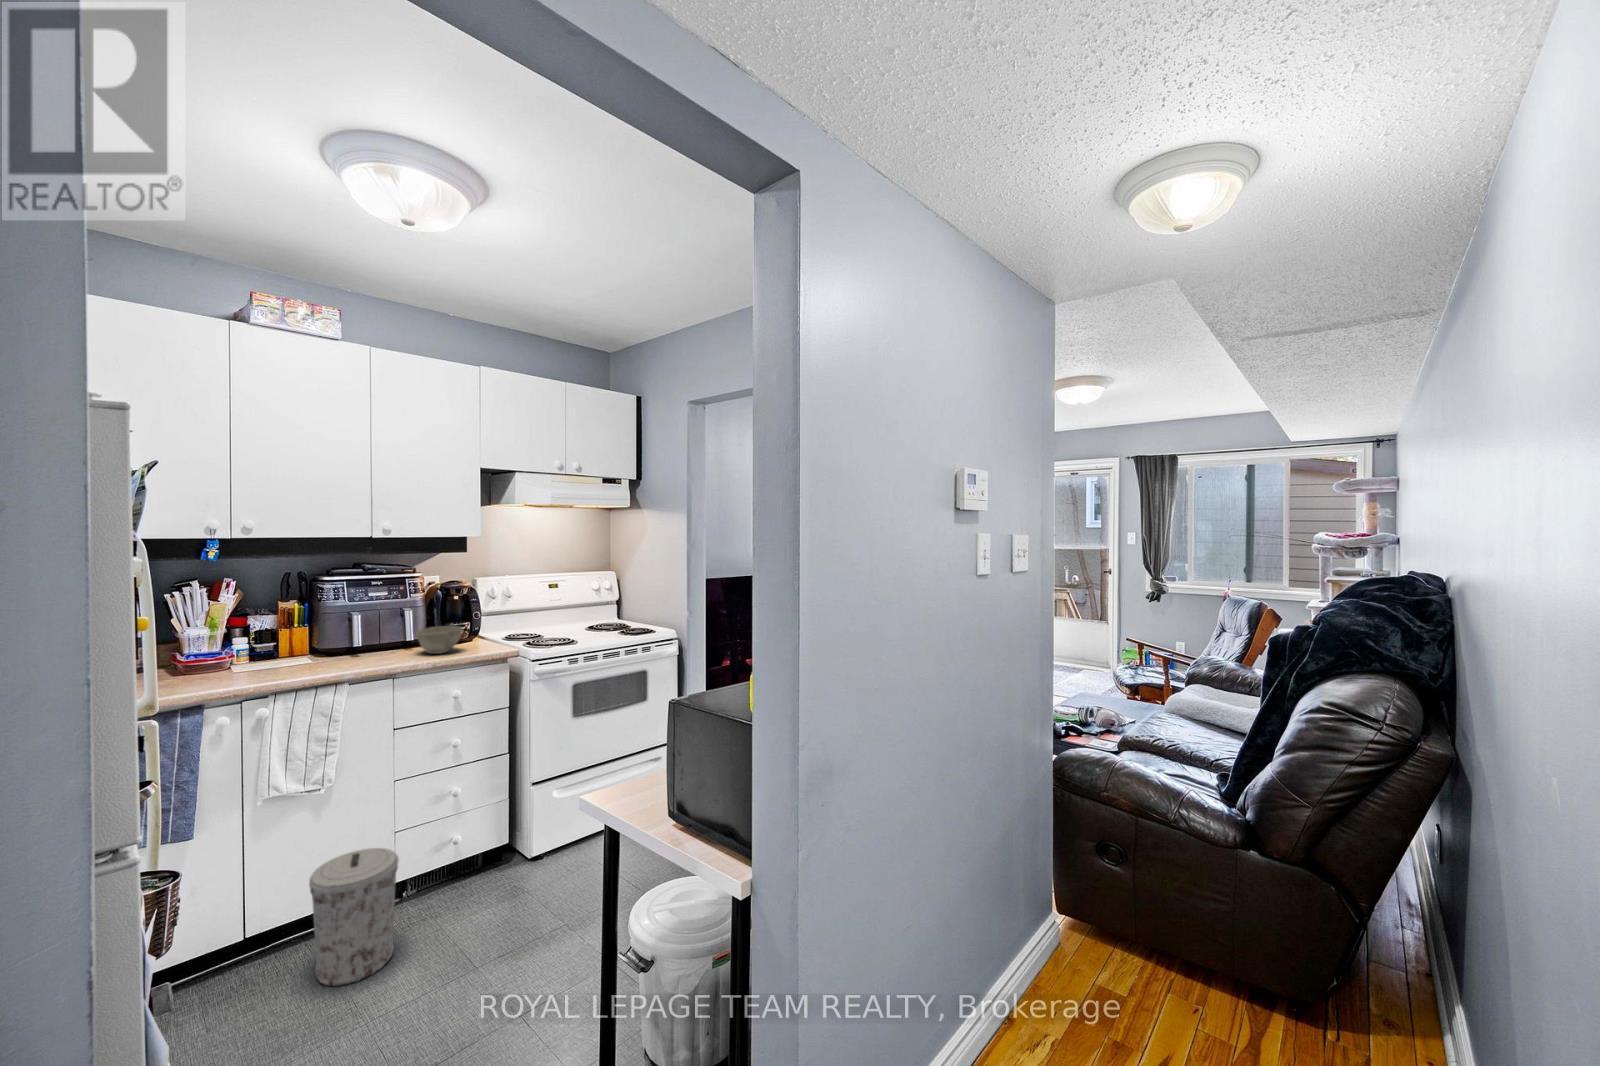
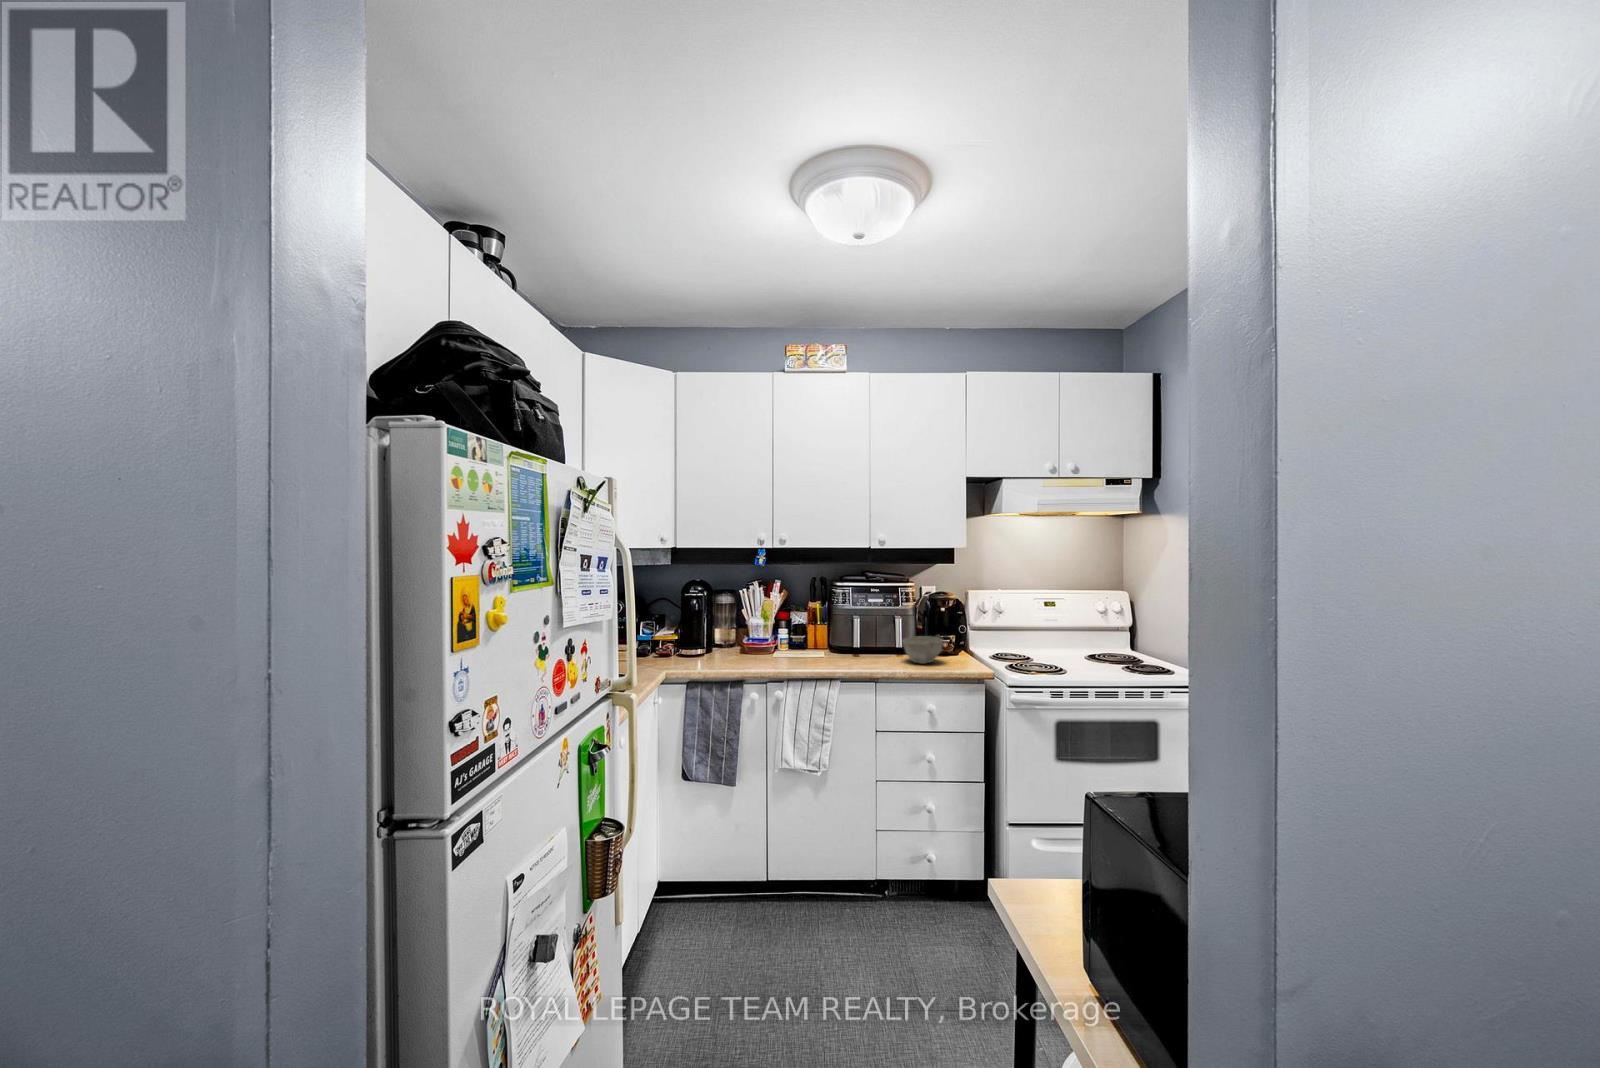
trash can: present [309,848,399,986] -> none [799,837,867,962]

